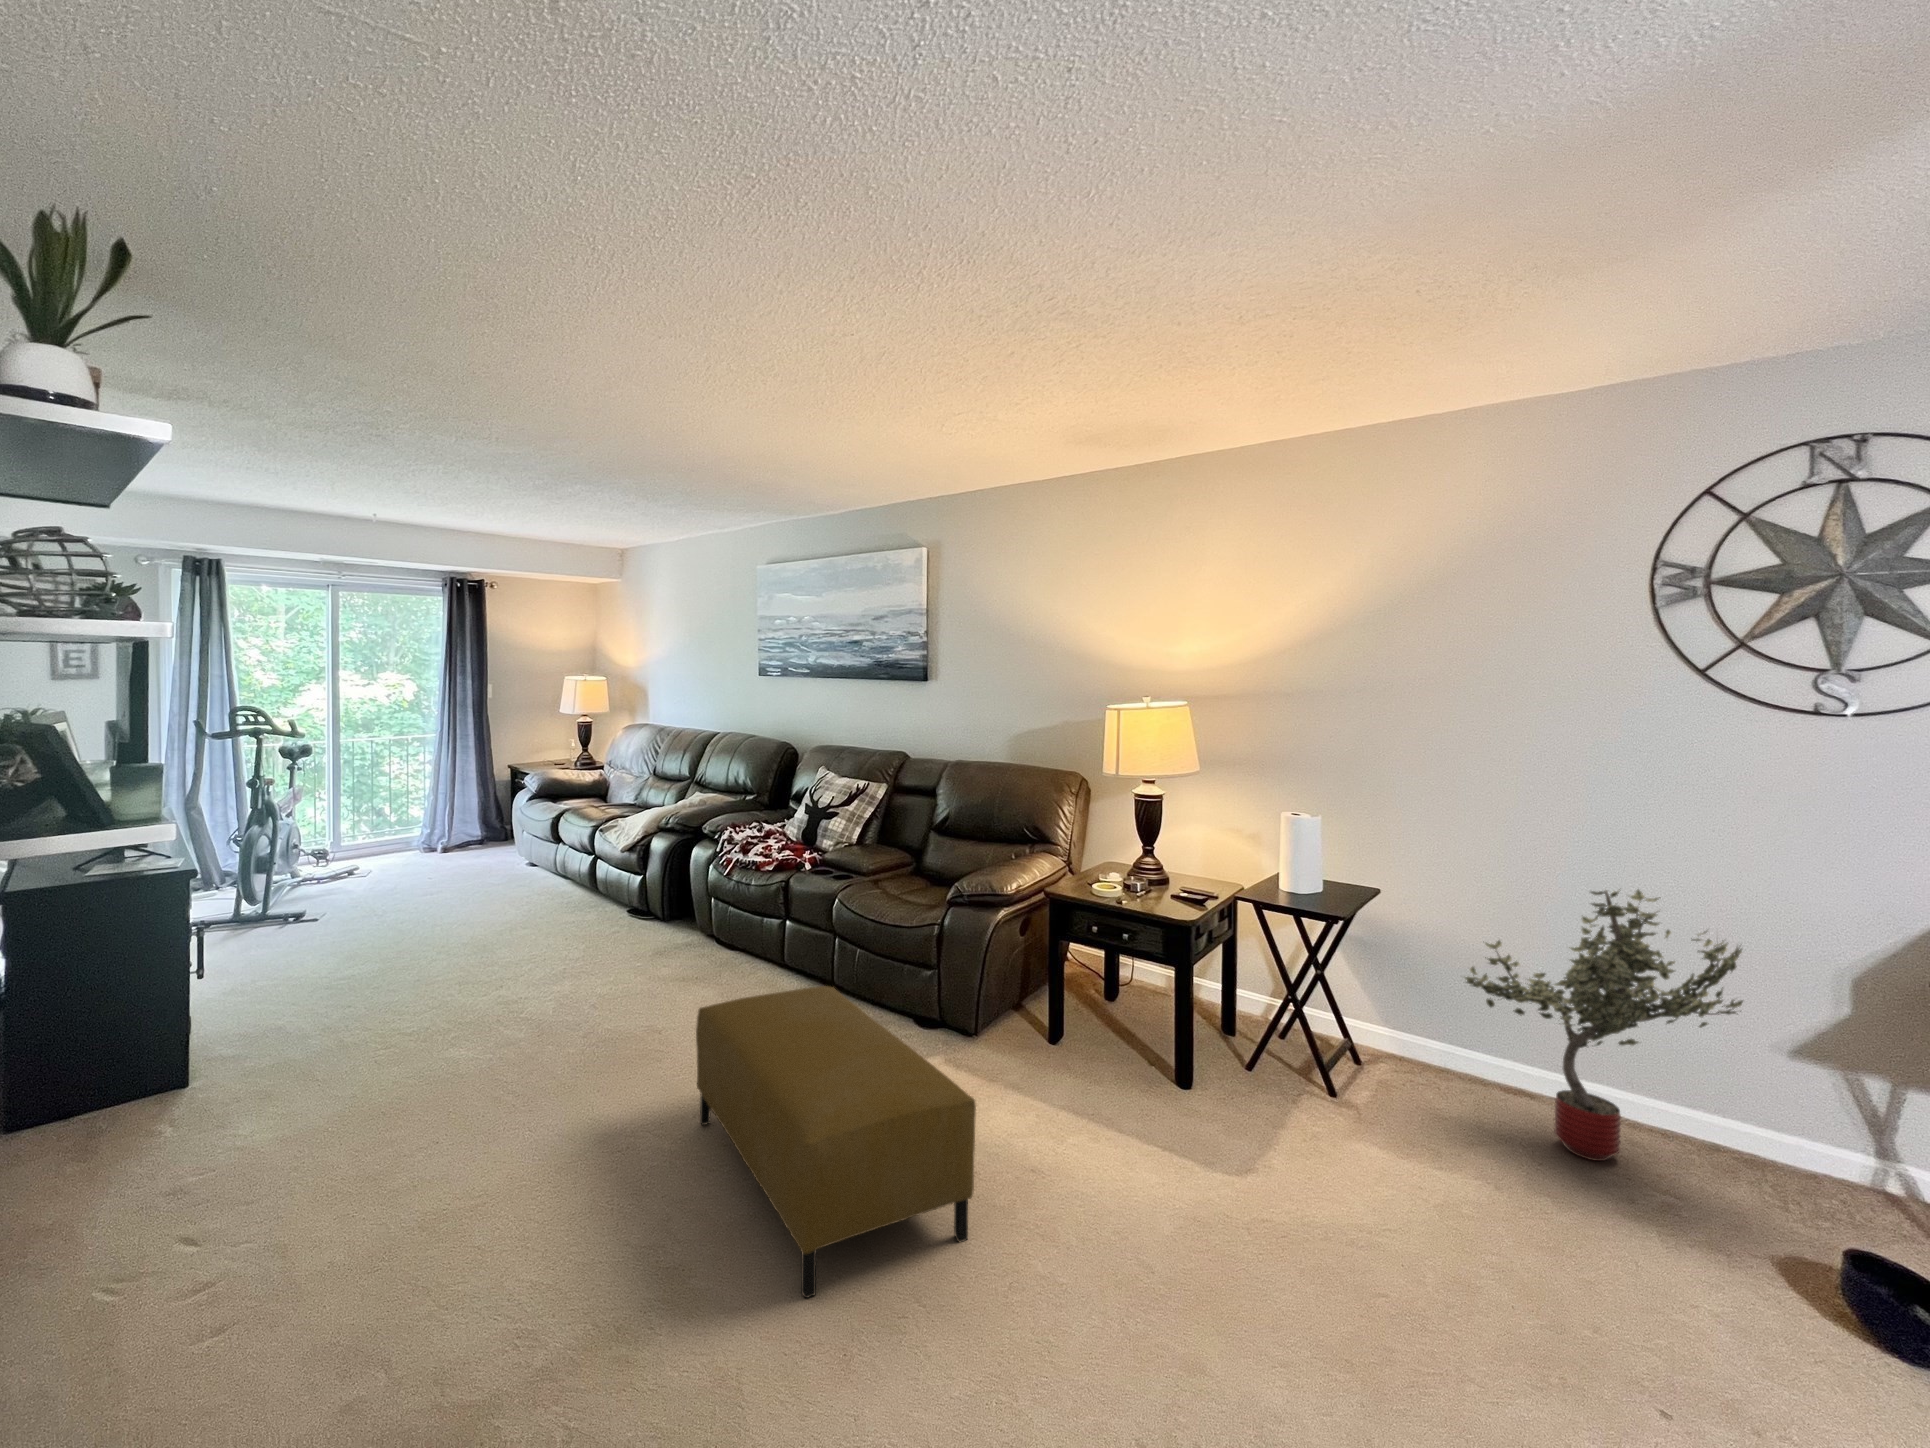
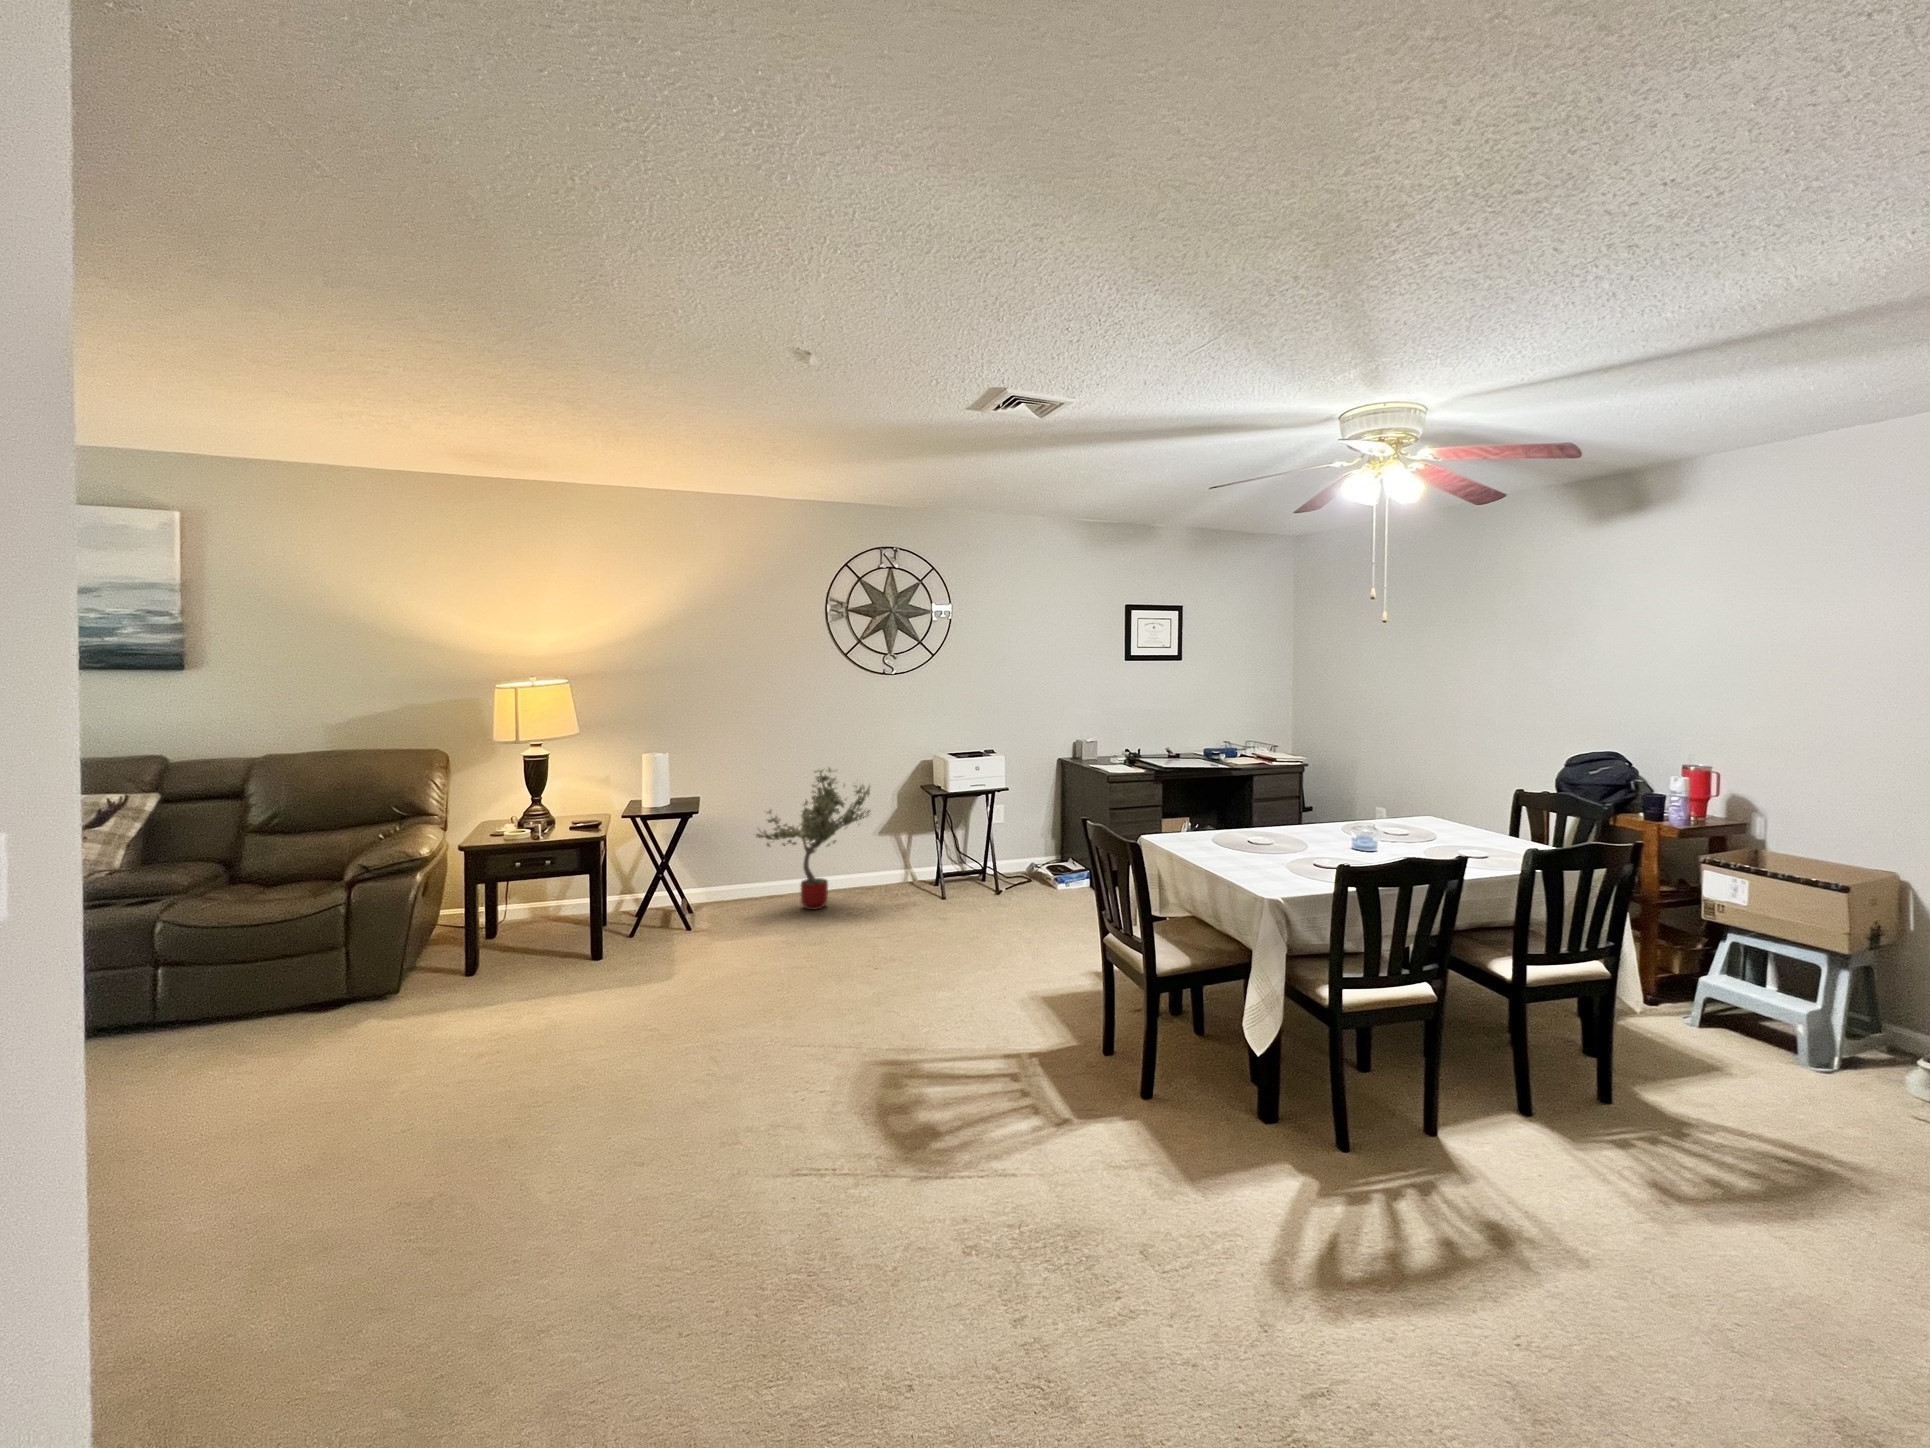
ottoman: present [696,986,976,1298] -> none [208,957,573,1129]

